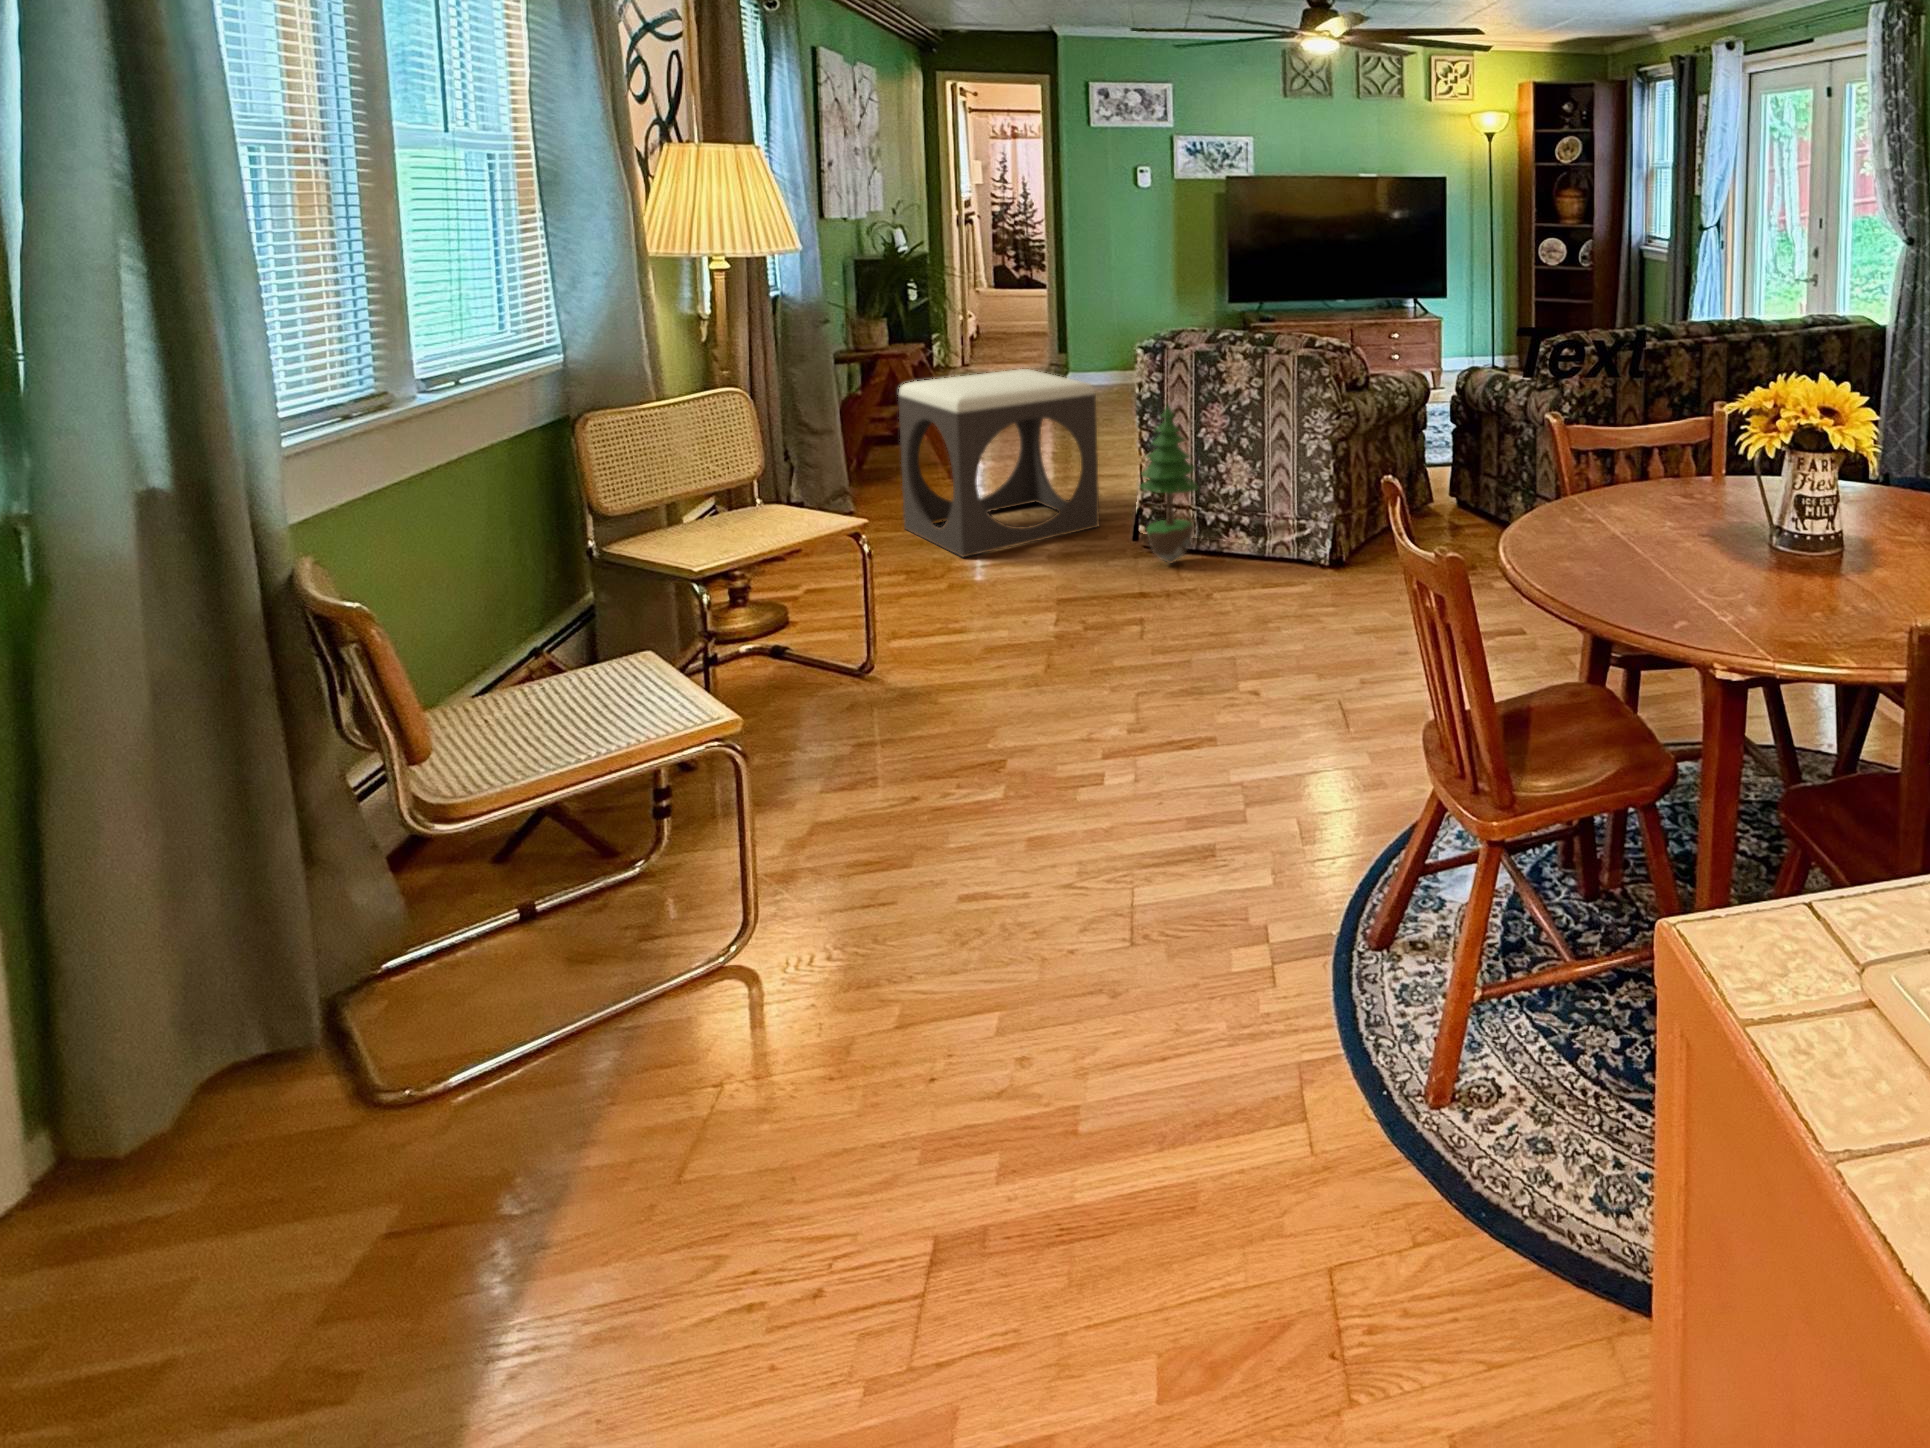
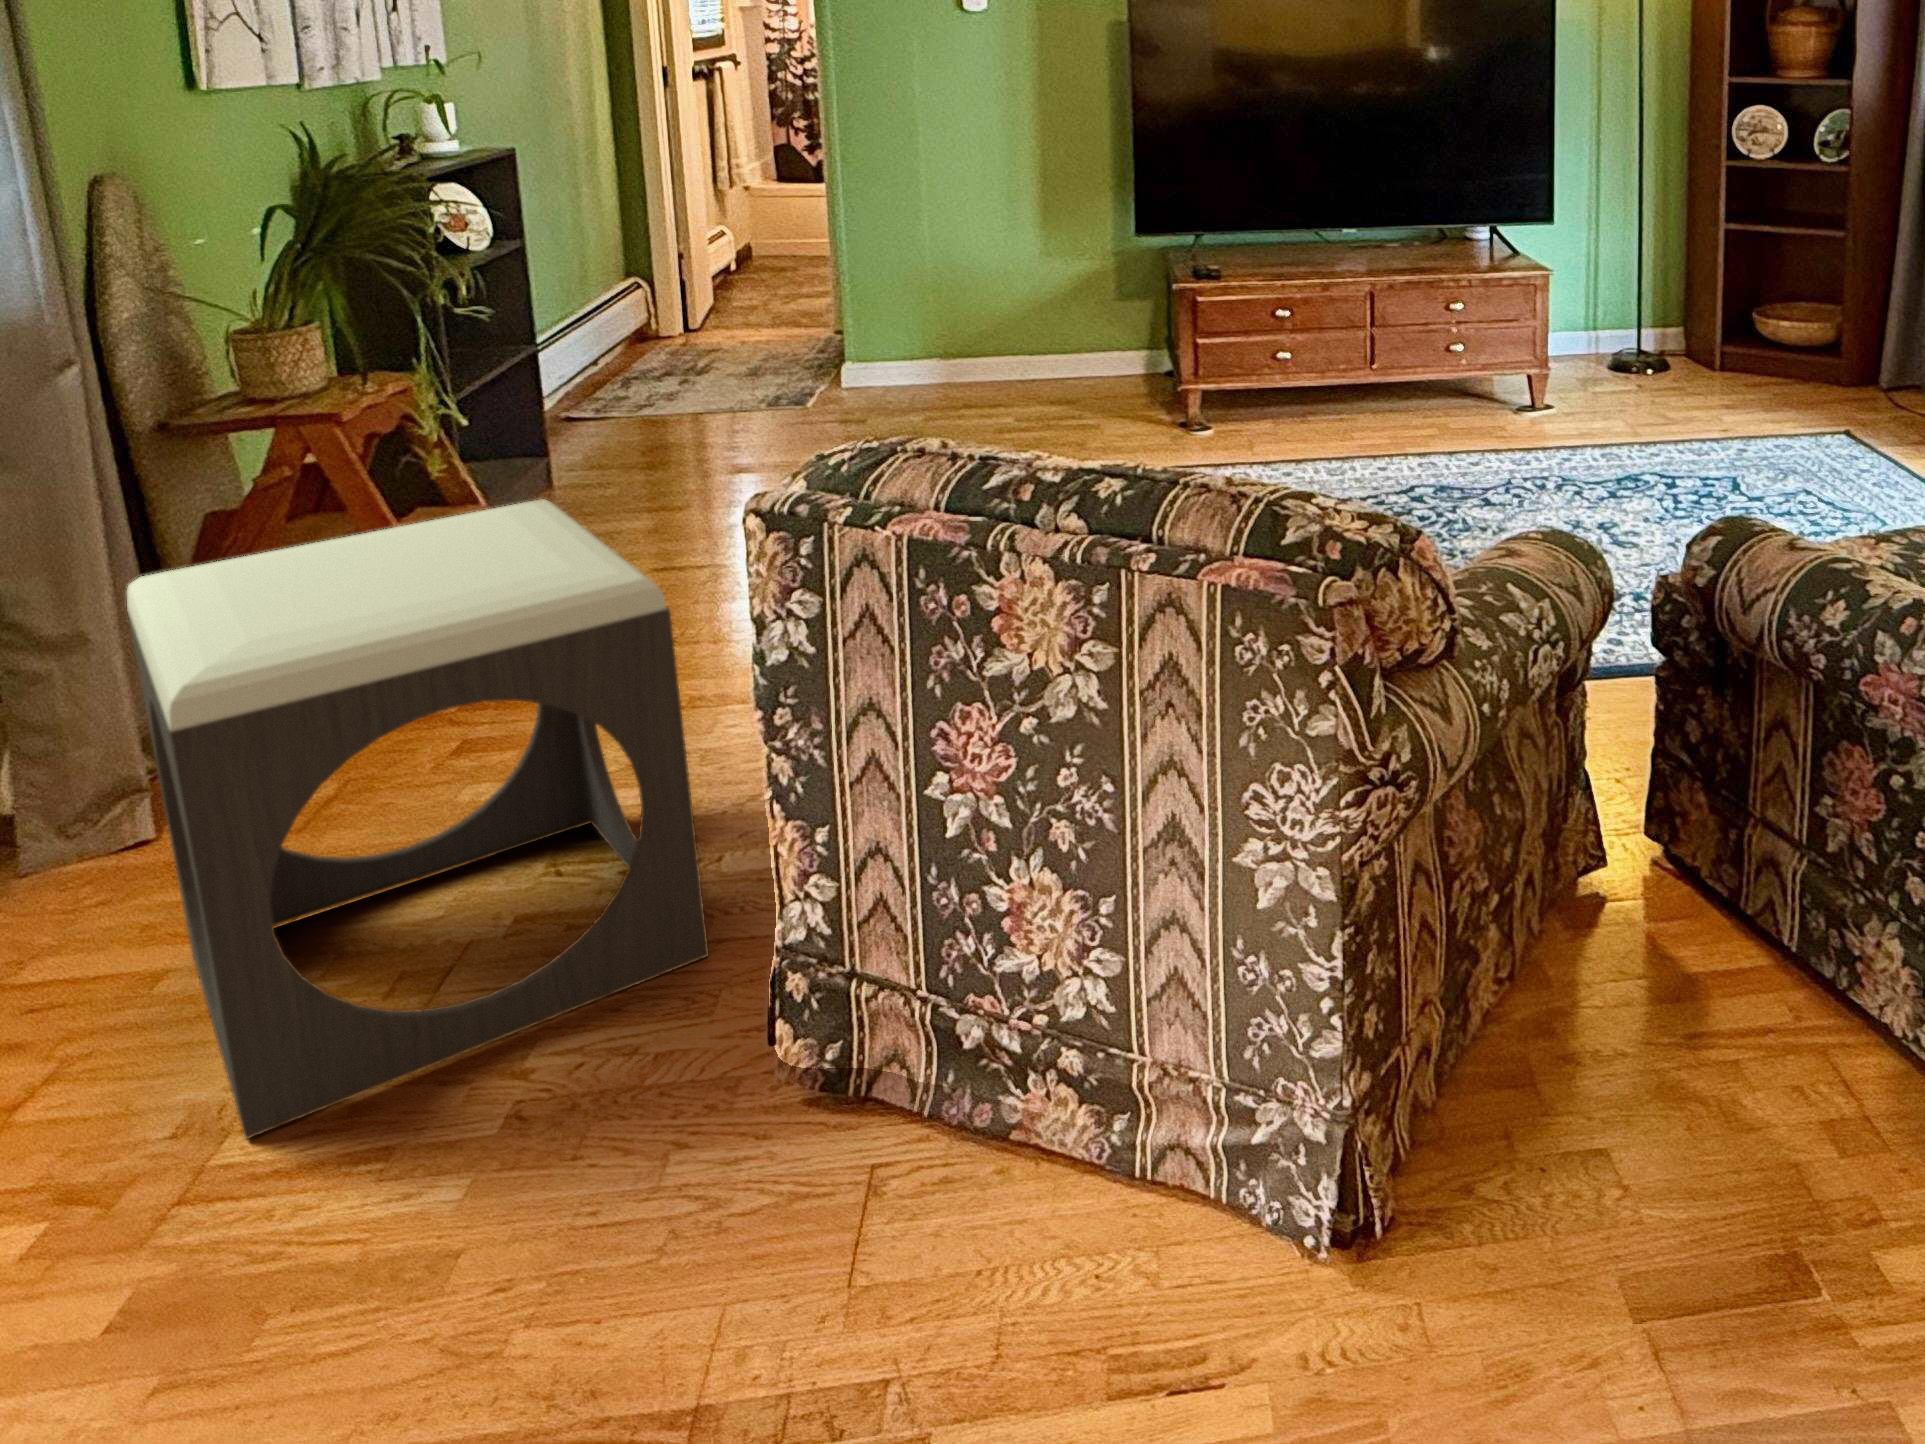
potted tree: present [1140,405,1198,563] -> none [722,729,925,1210]

